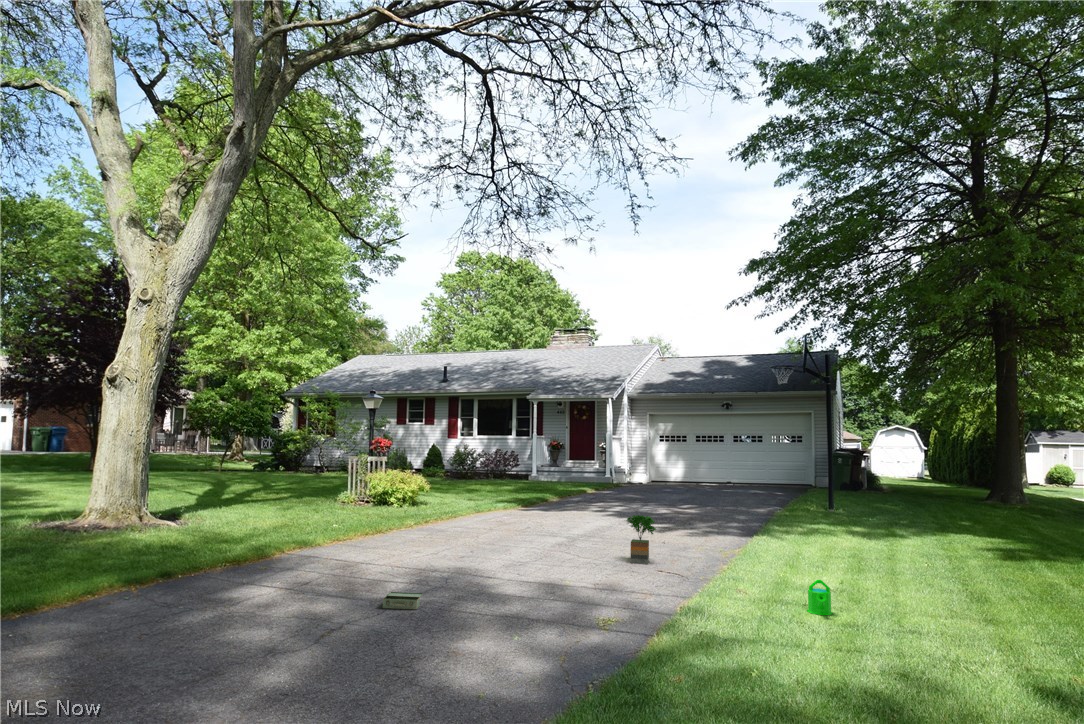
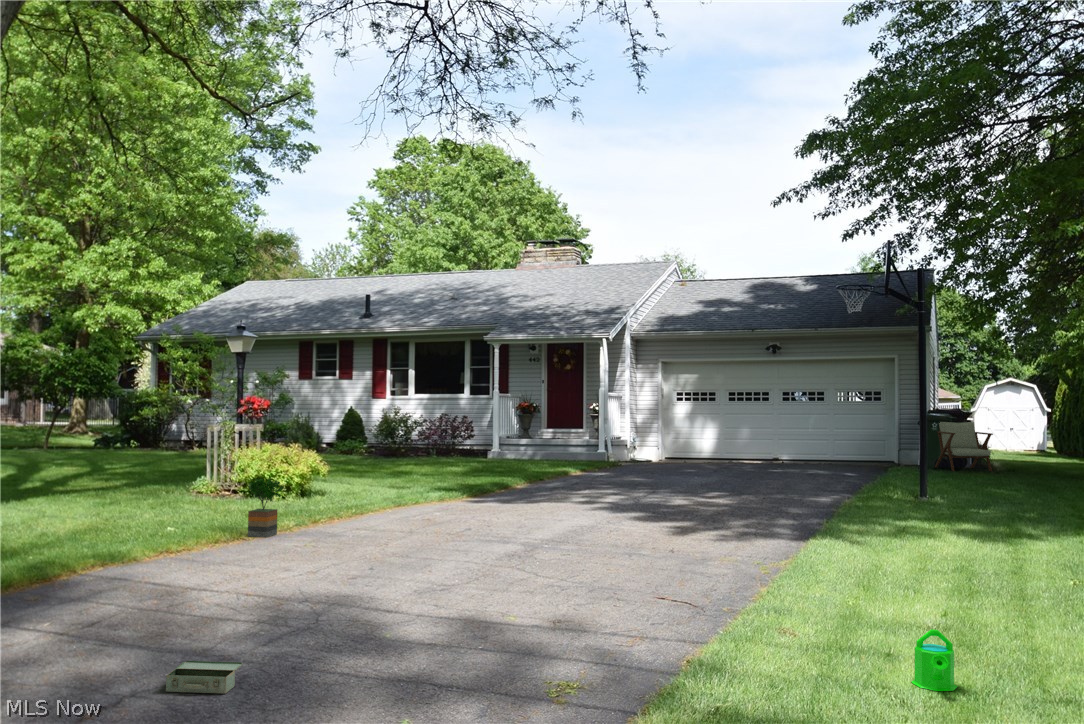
lounge chair: none [843,458,883,494] -> present [935,422,993,471]
potted tree: present [627,515,656,564] -> present [248,479,284,537]

